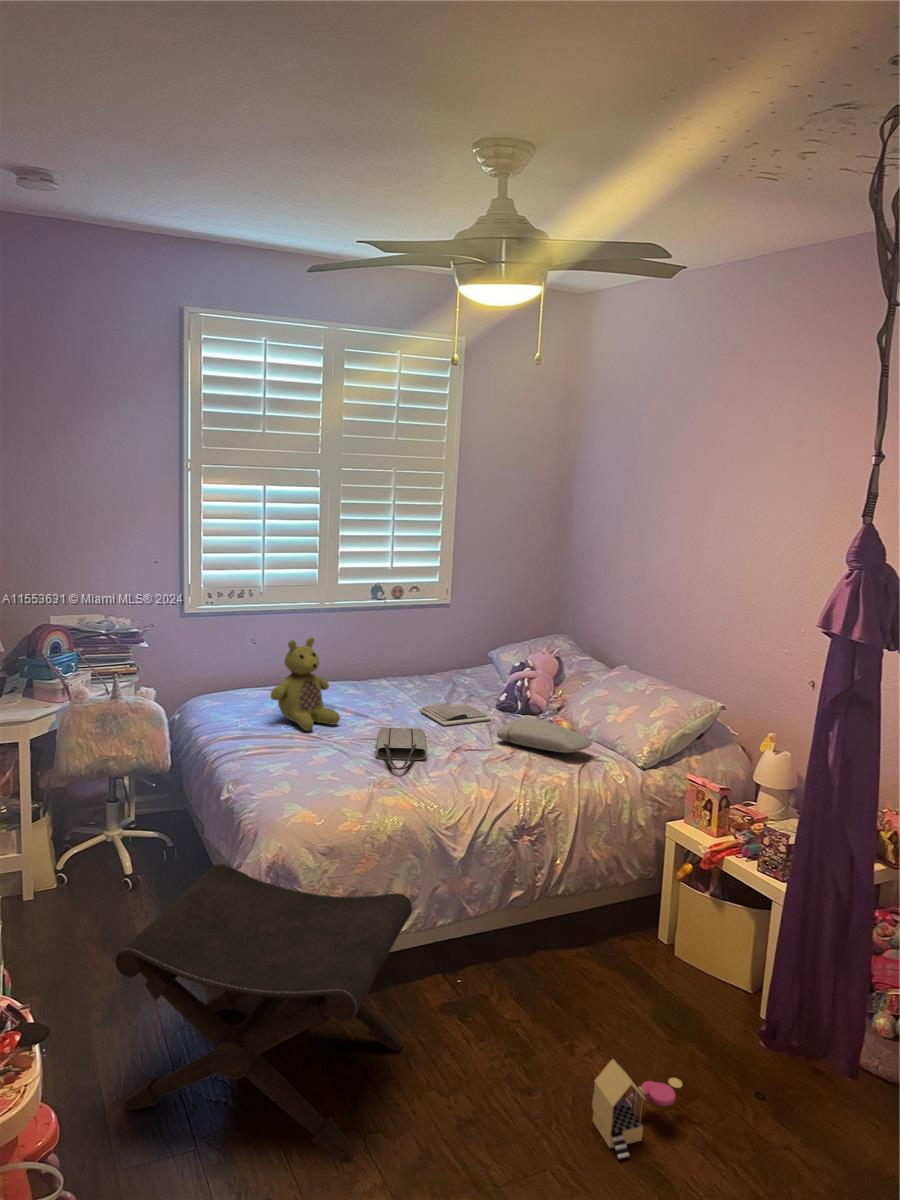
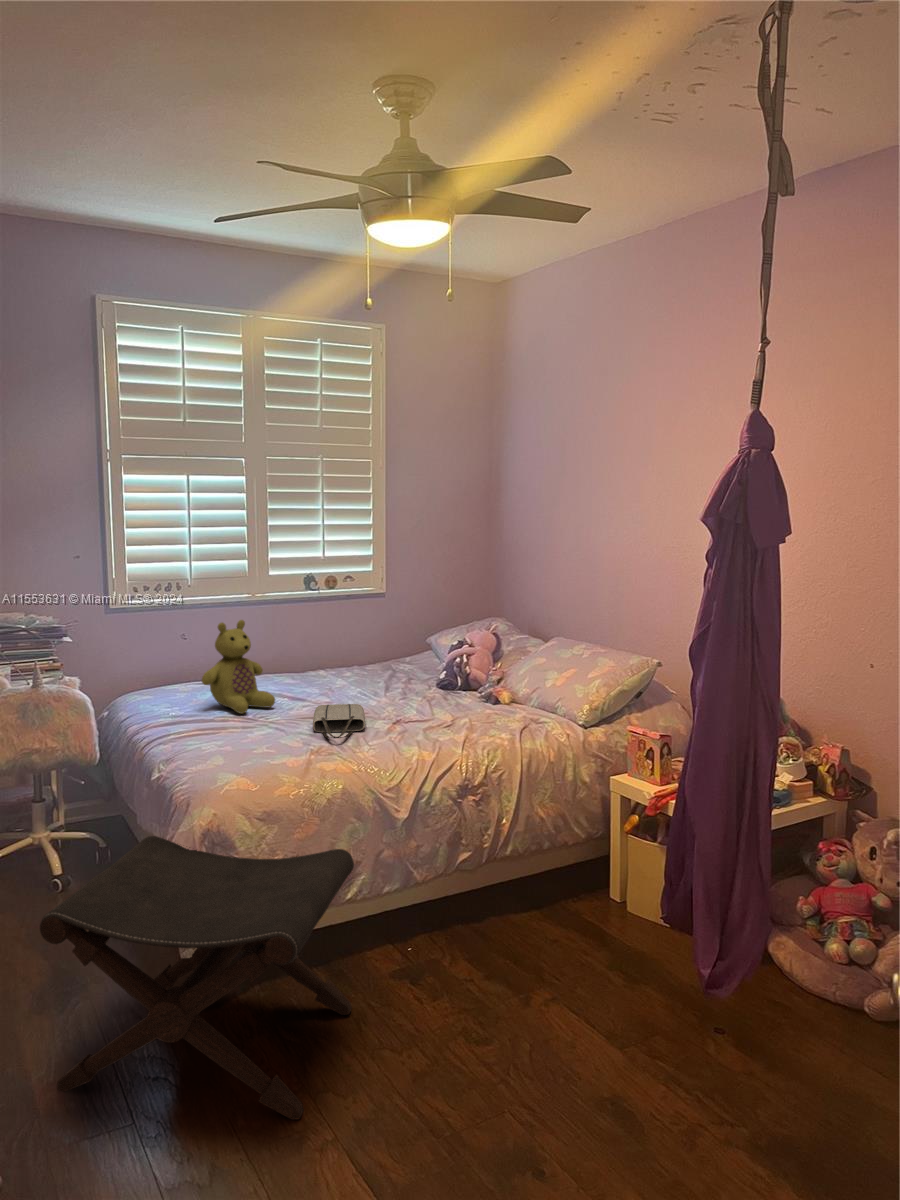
book: present [420,702,491,726] -> none [358,683,431,703]
pillow: present [497,717,592,753] -> none [436,687,533,716]
toy house: present [592,1059,682,1158] -> none [548,994,638,1092]

